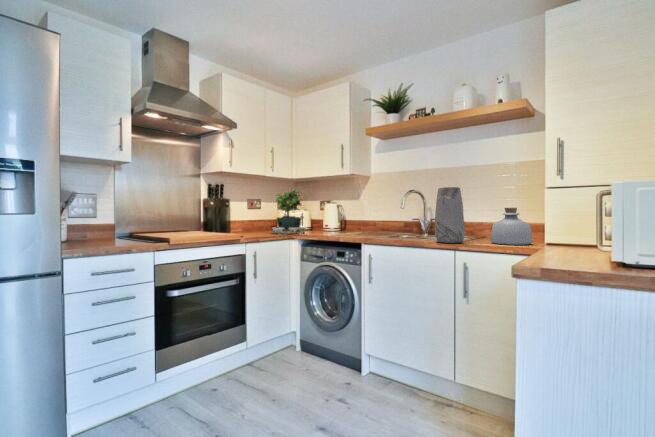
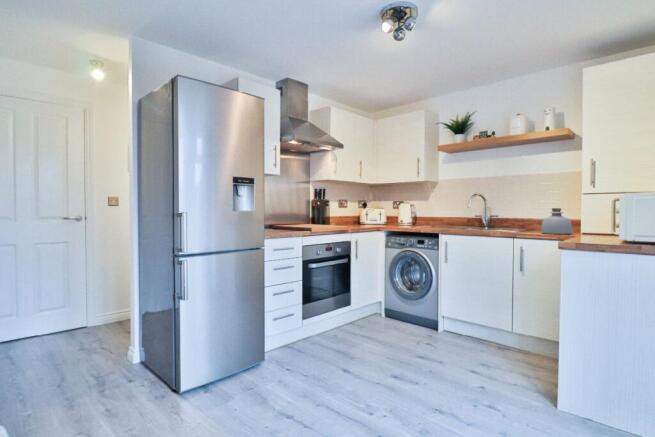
vase: present [435,187,465,243] -> none [499,194,522,233]
potted plant: present [272,189,305,234] -> none [365,192,390,227]

